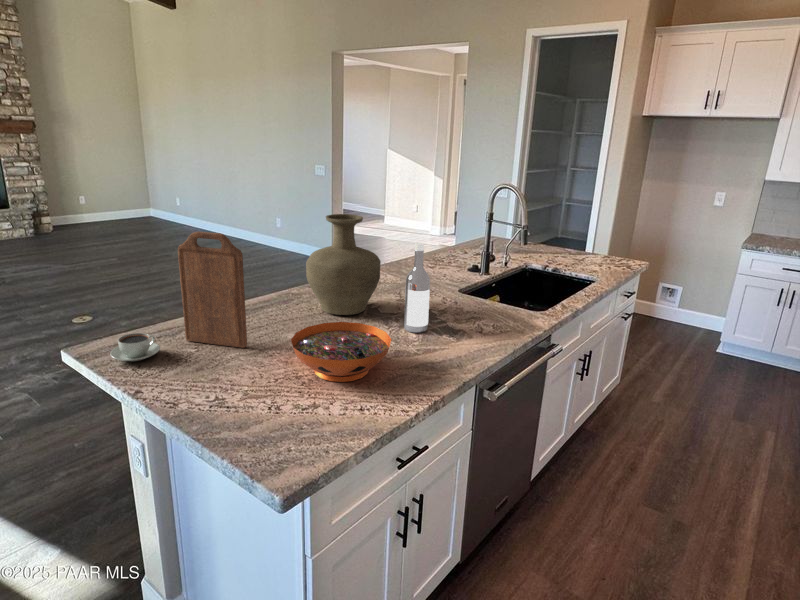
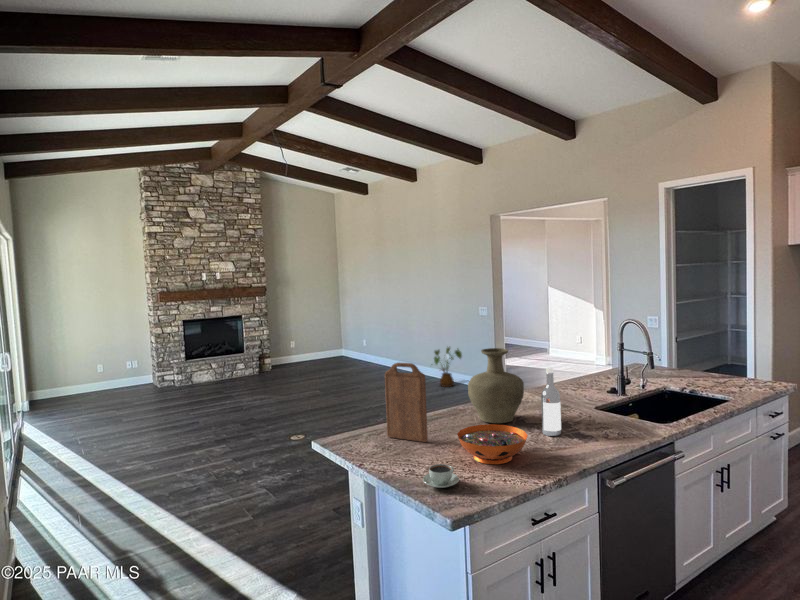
house plant: none [258,210,295,256] -> present [434,347,462,387]
coffee cup: present [110,333,160,361] -> present [423,464,459,488]

